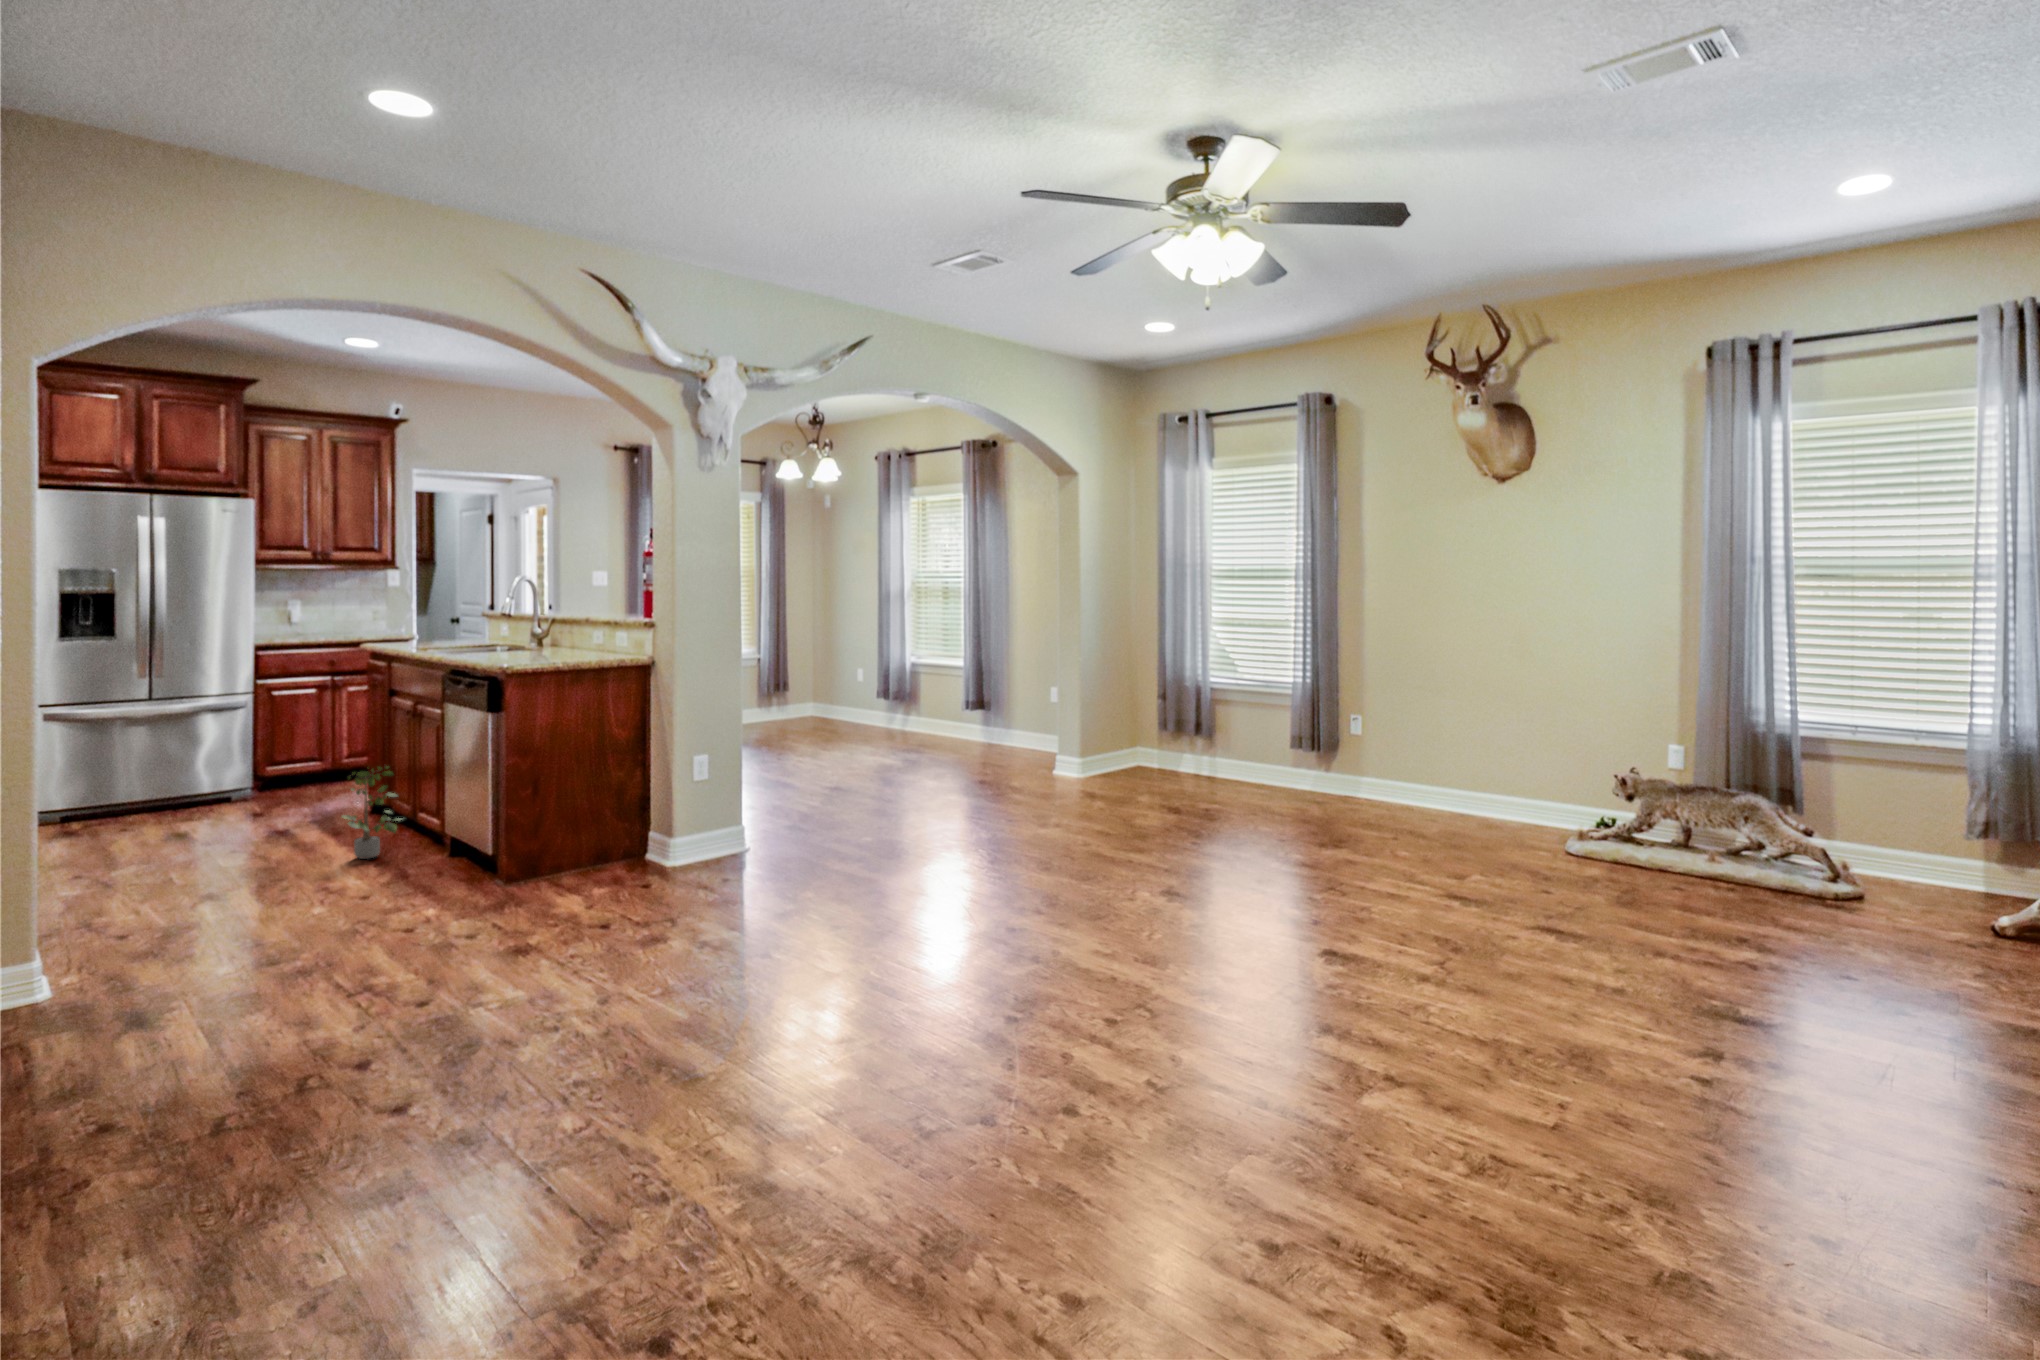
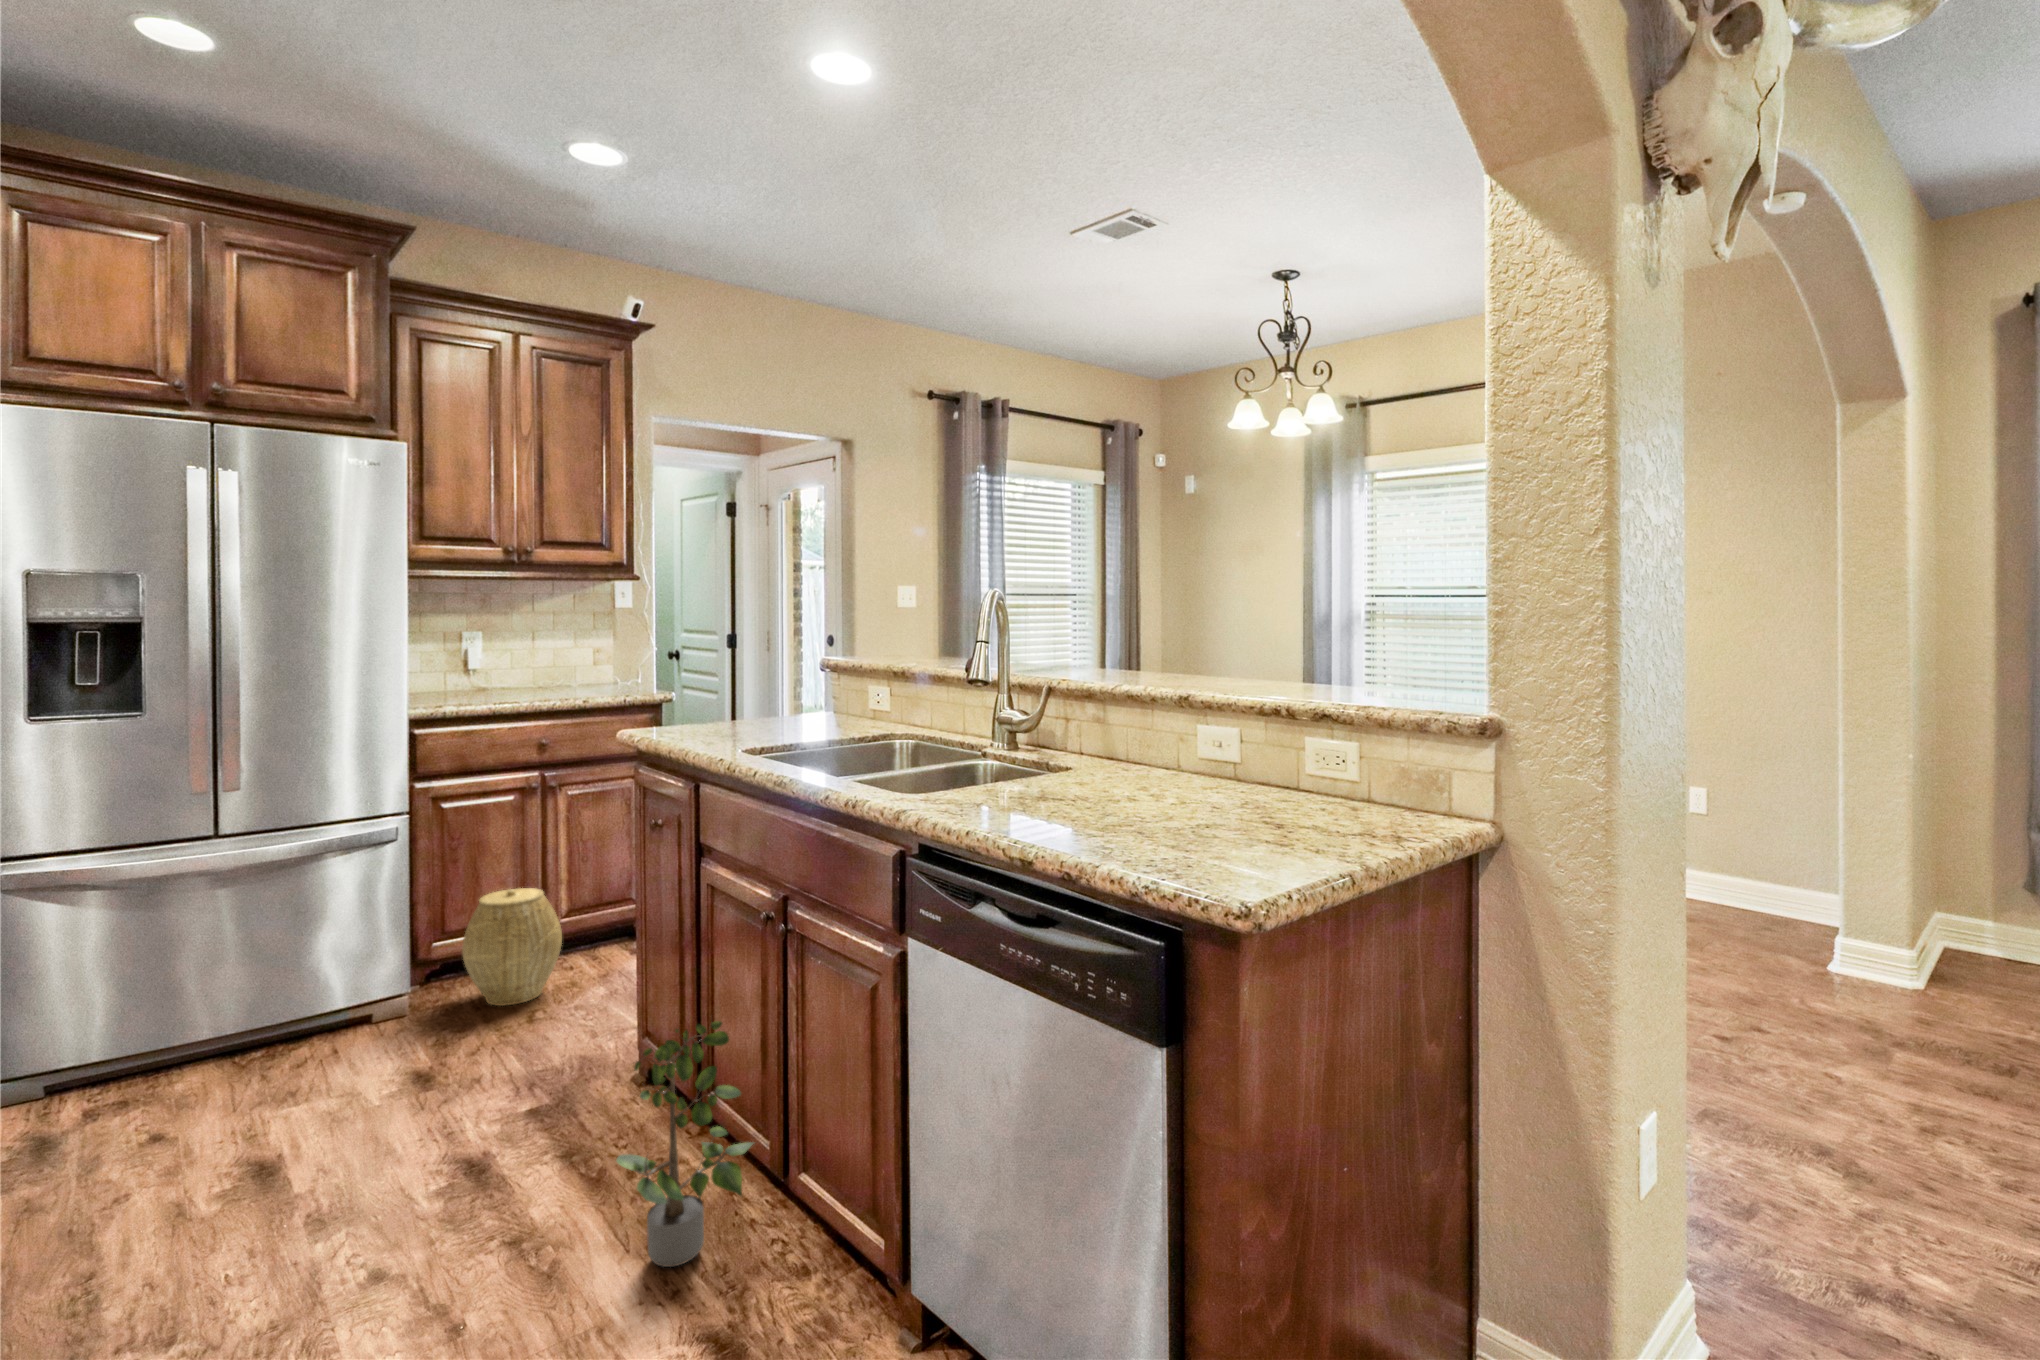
woven basket: none [284,739,342,799] -> present [462,888,562,1006]

